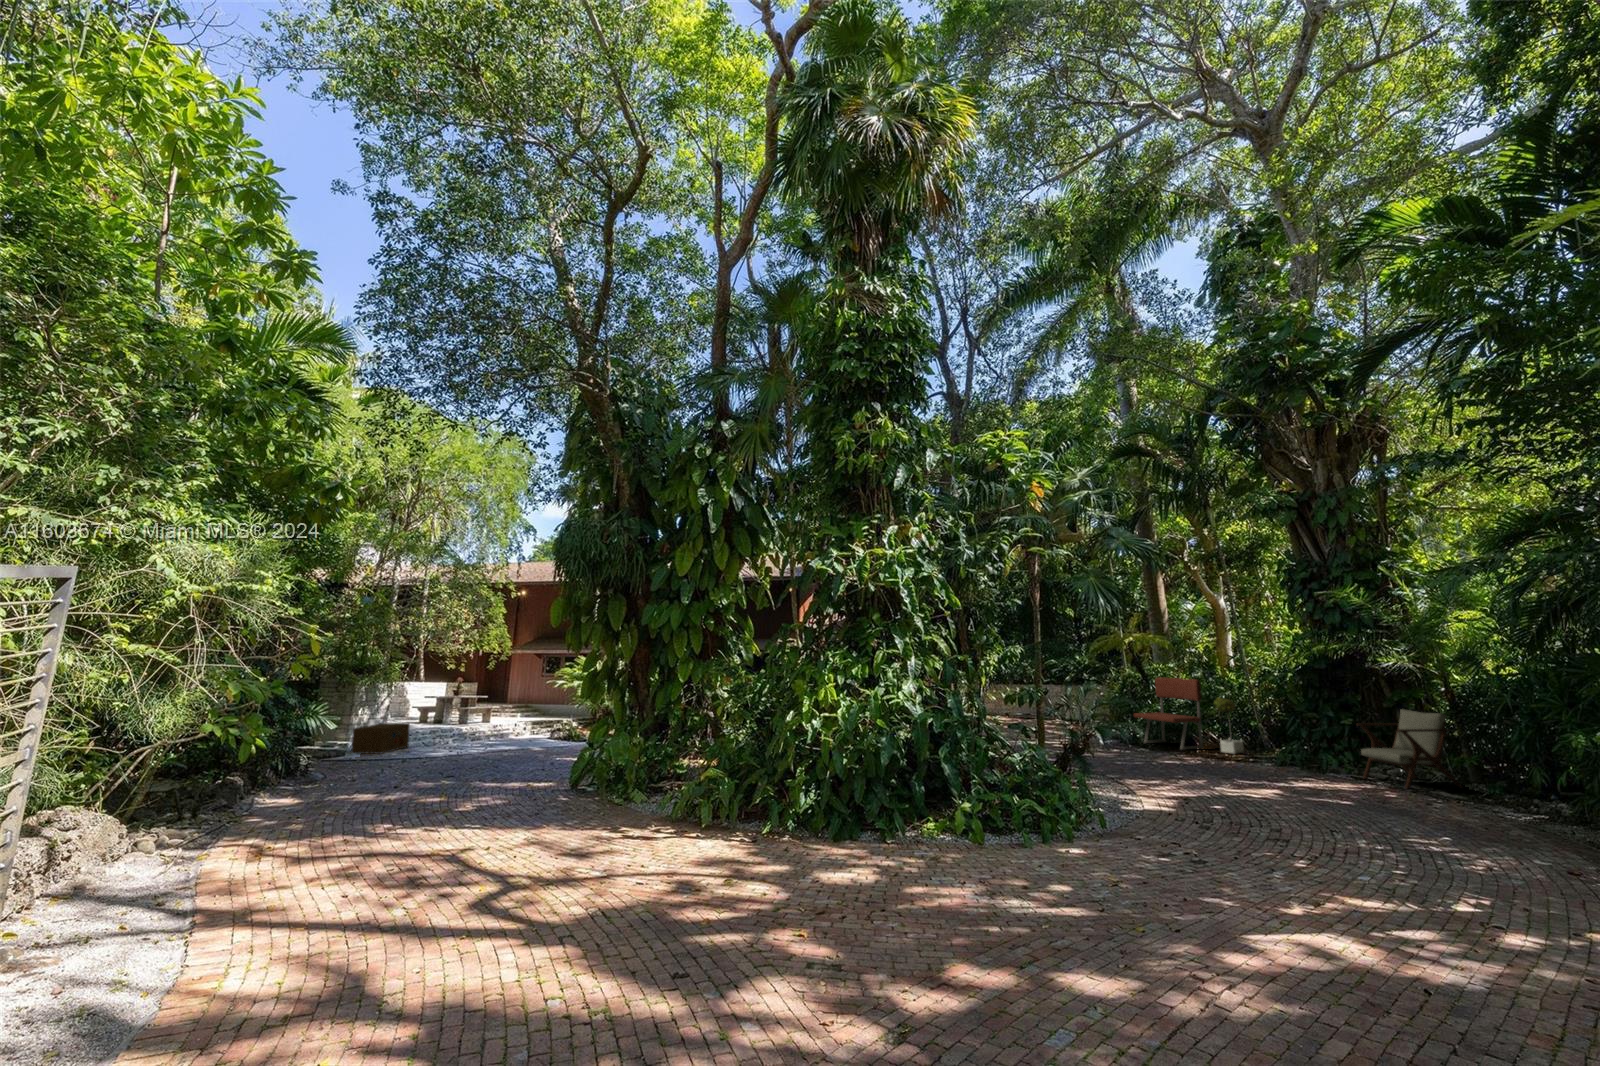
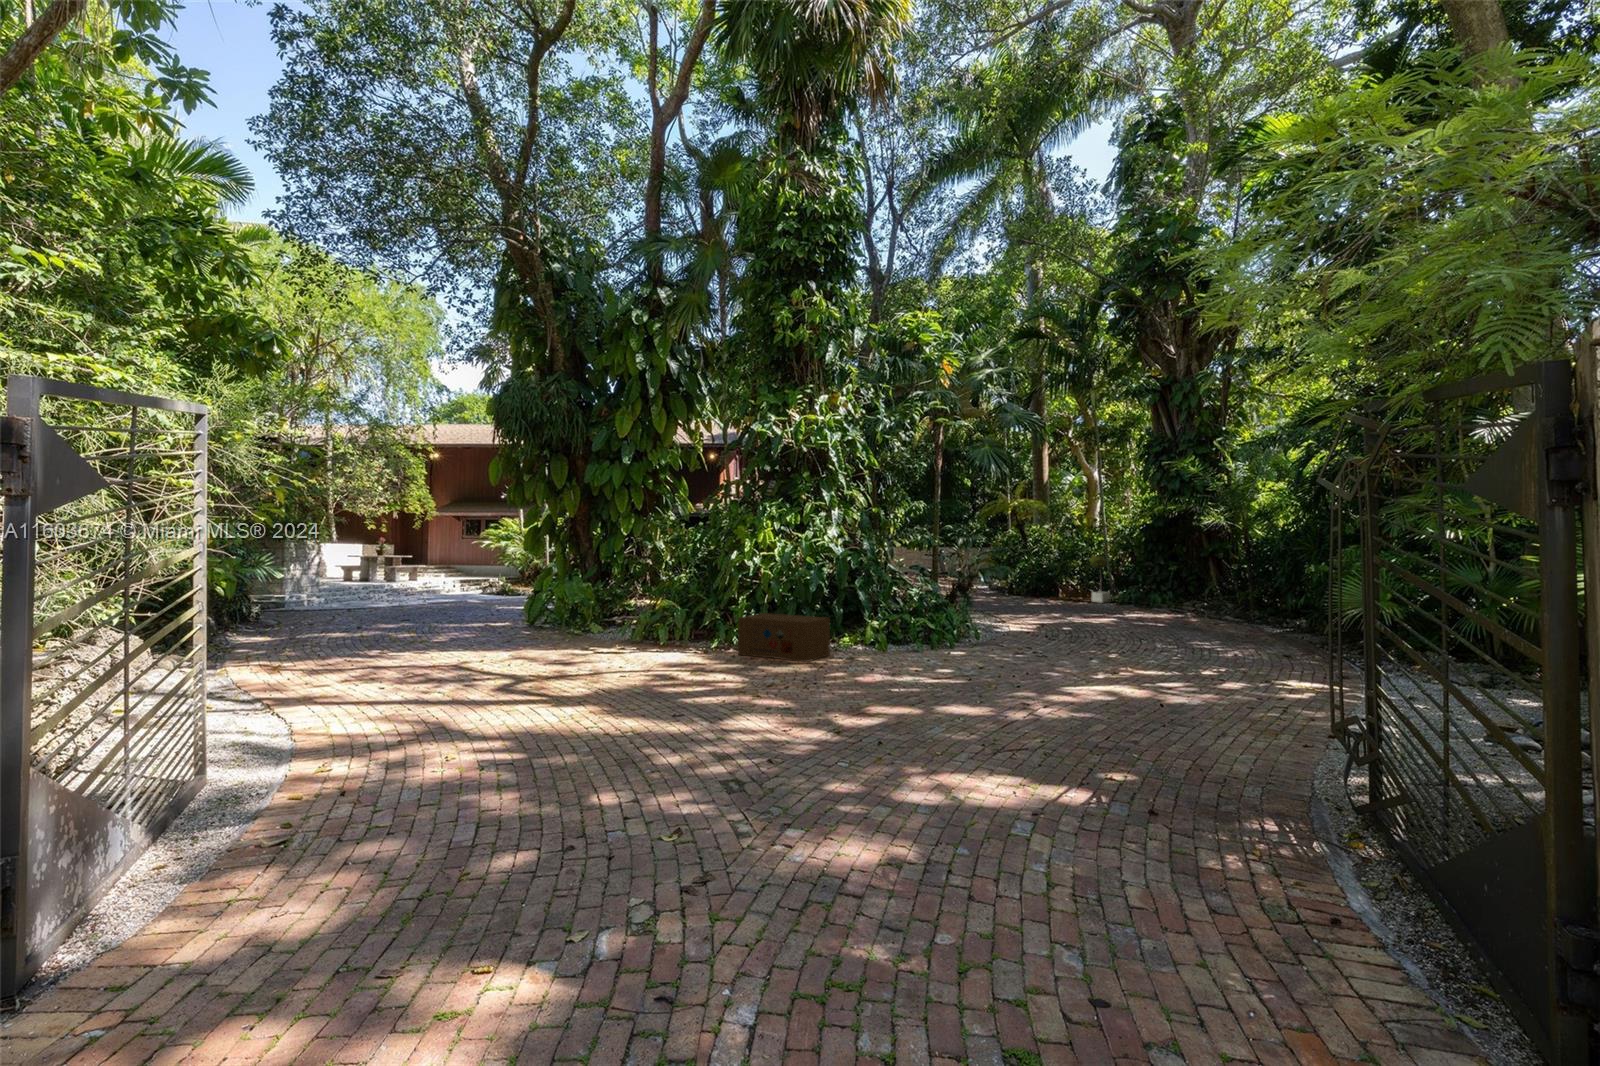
bench: present [1134,677,1204,750] -> none [1022,539,1080,600]
lounge chair: present [1357,709,1463,789] -> none [1197,561,1271,623]
cardboard box: present [352,723,410,754] -> present [738,613,830,662]

